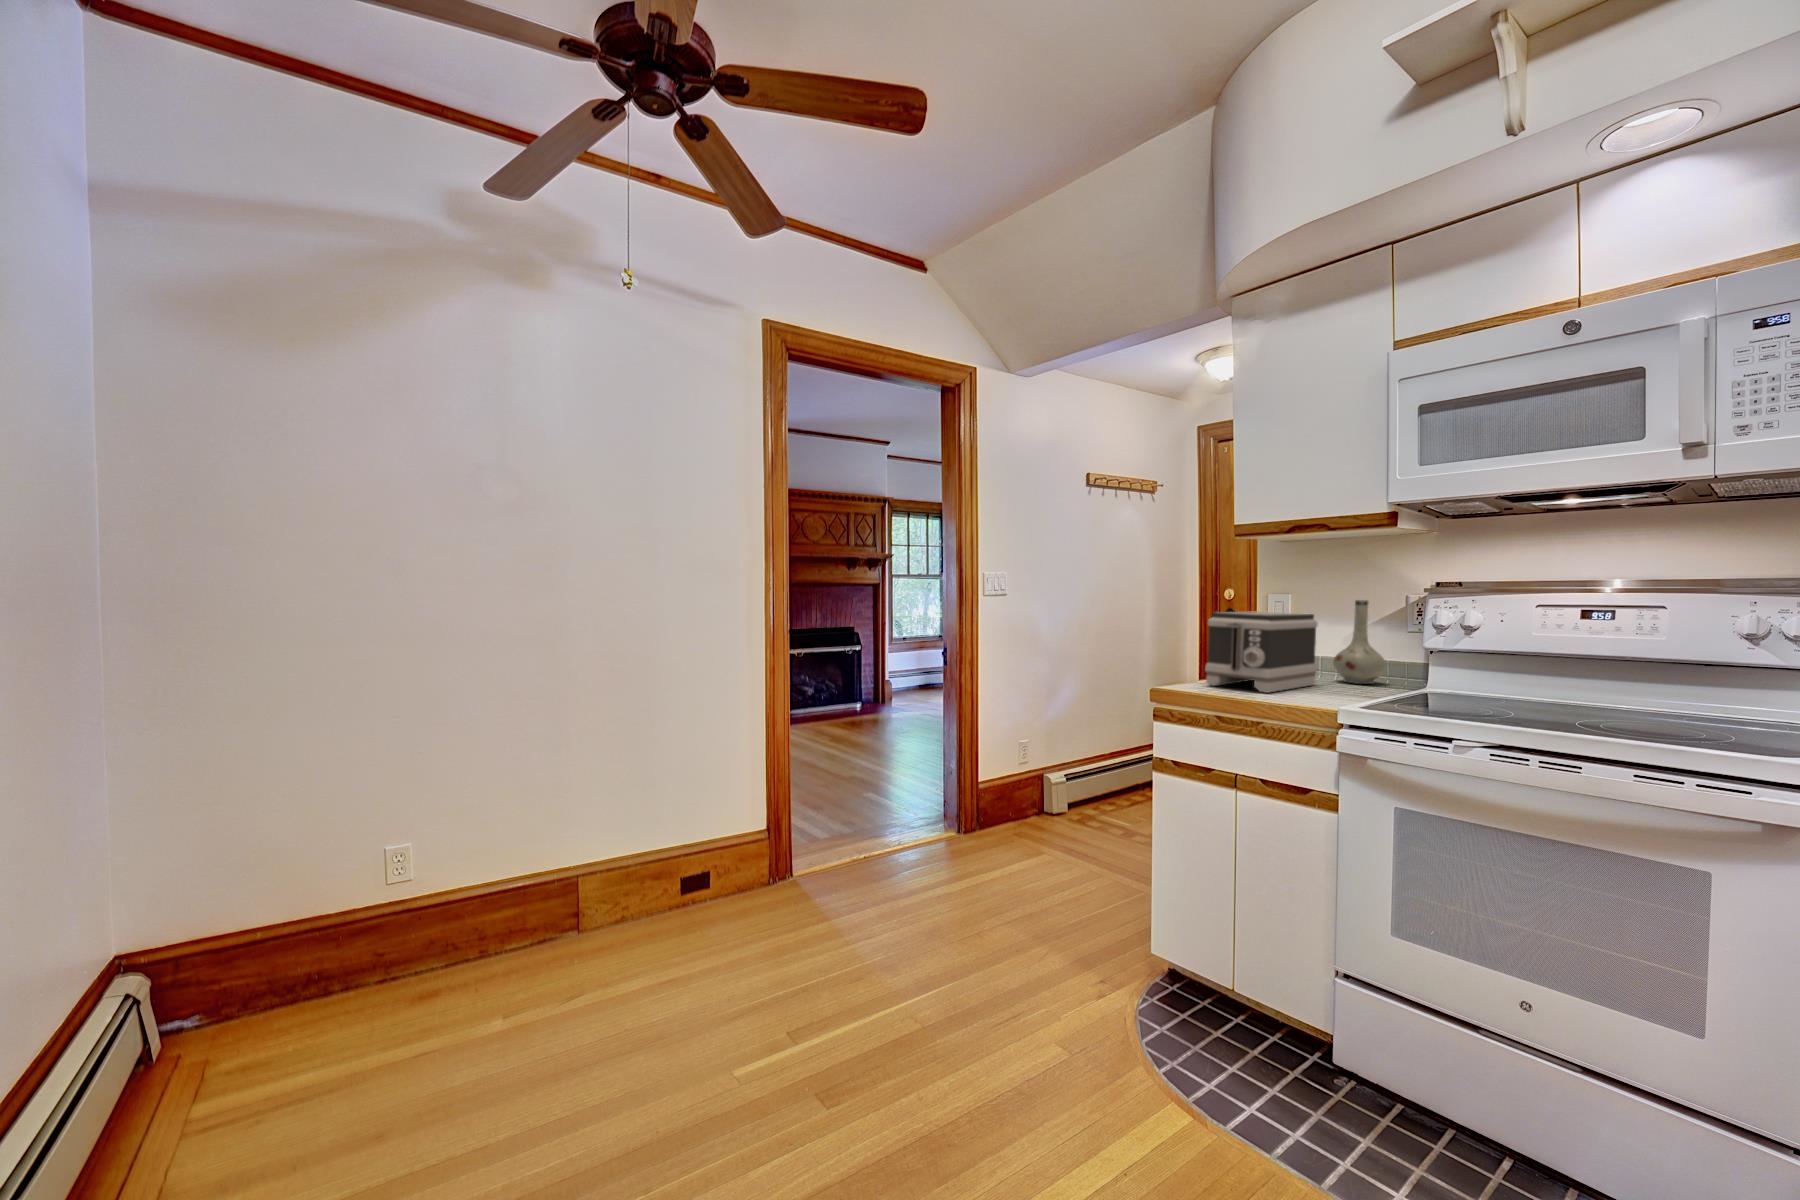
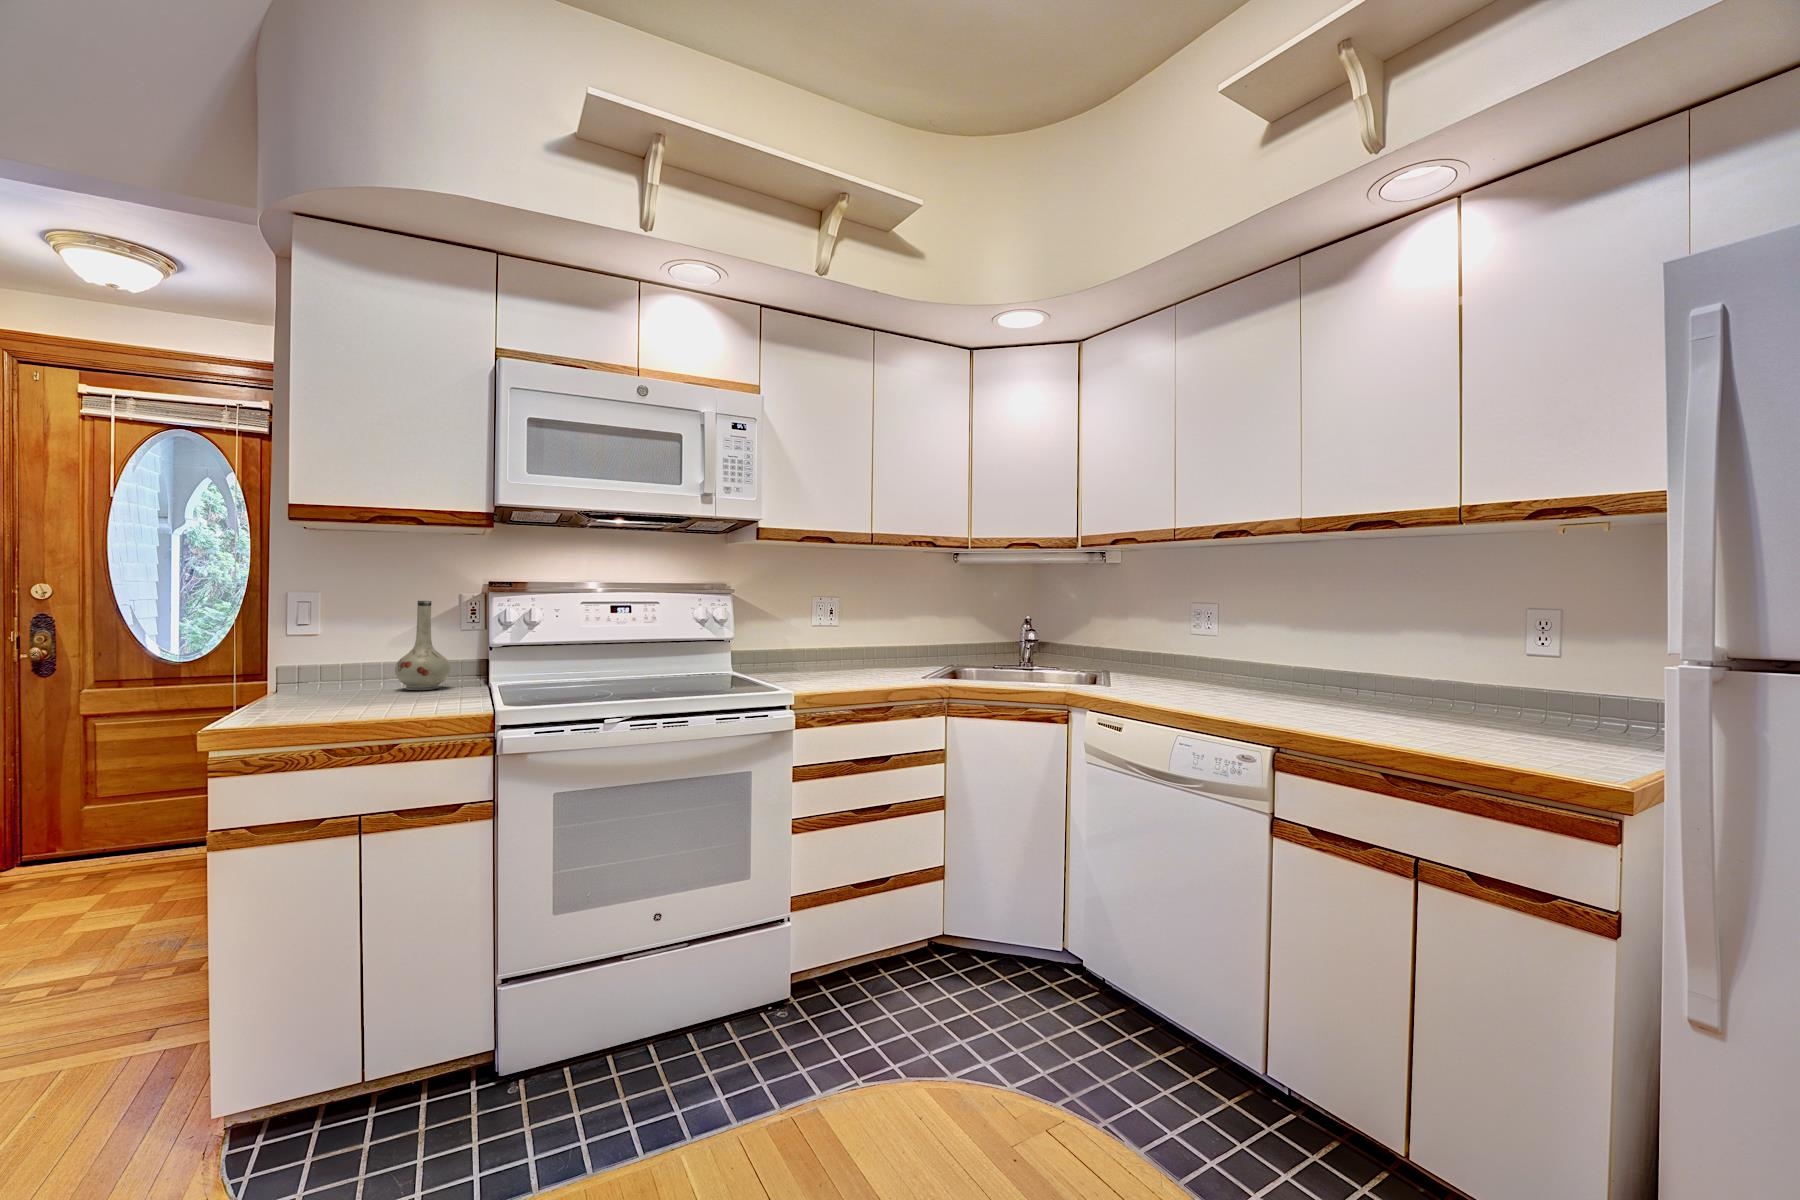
toaster: present [1205,611,1318,693] -> none [295,618,399,717]

